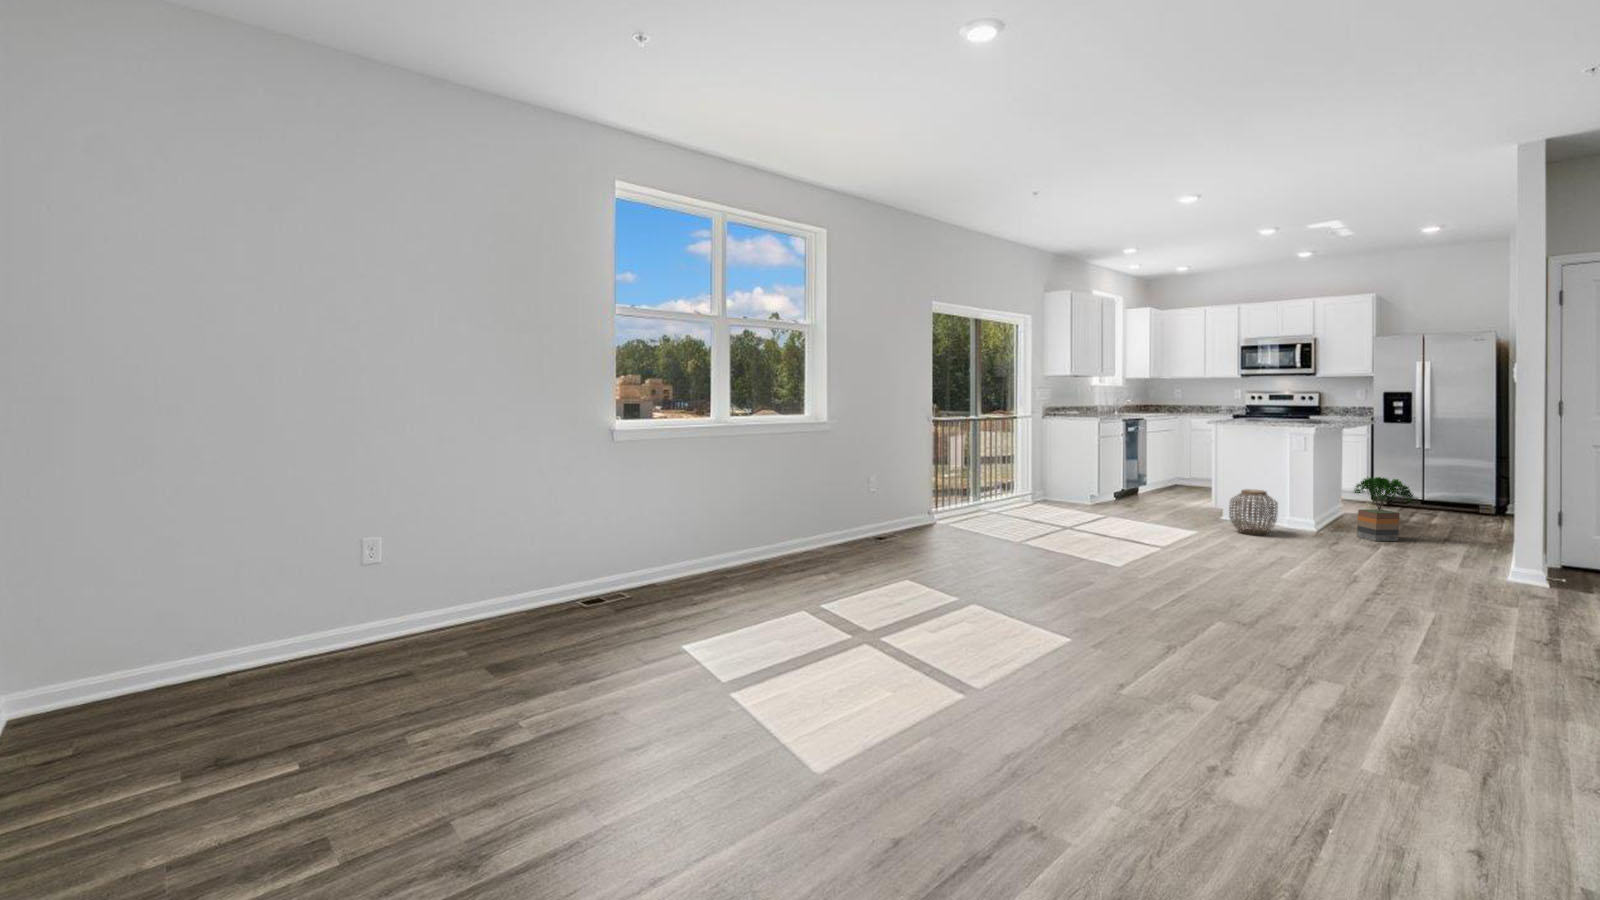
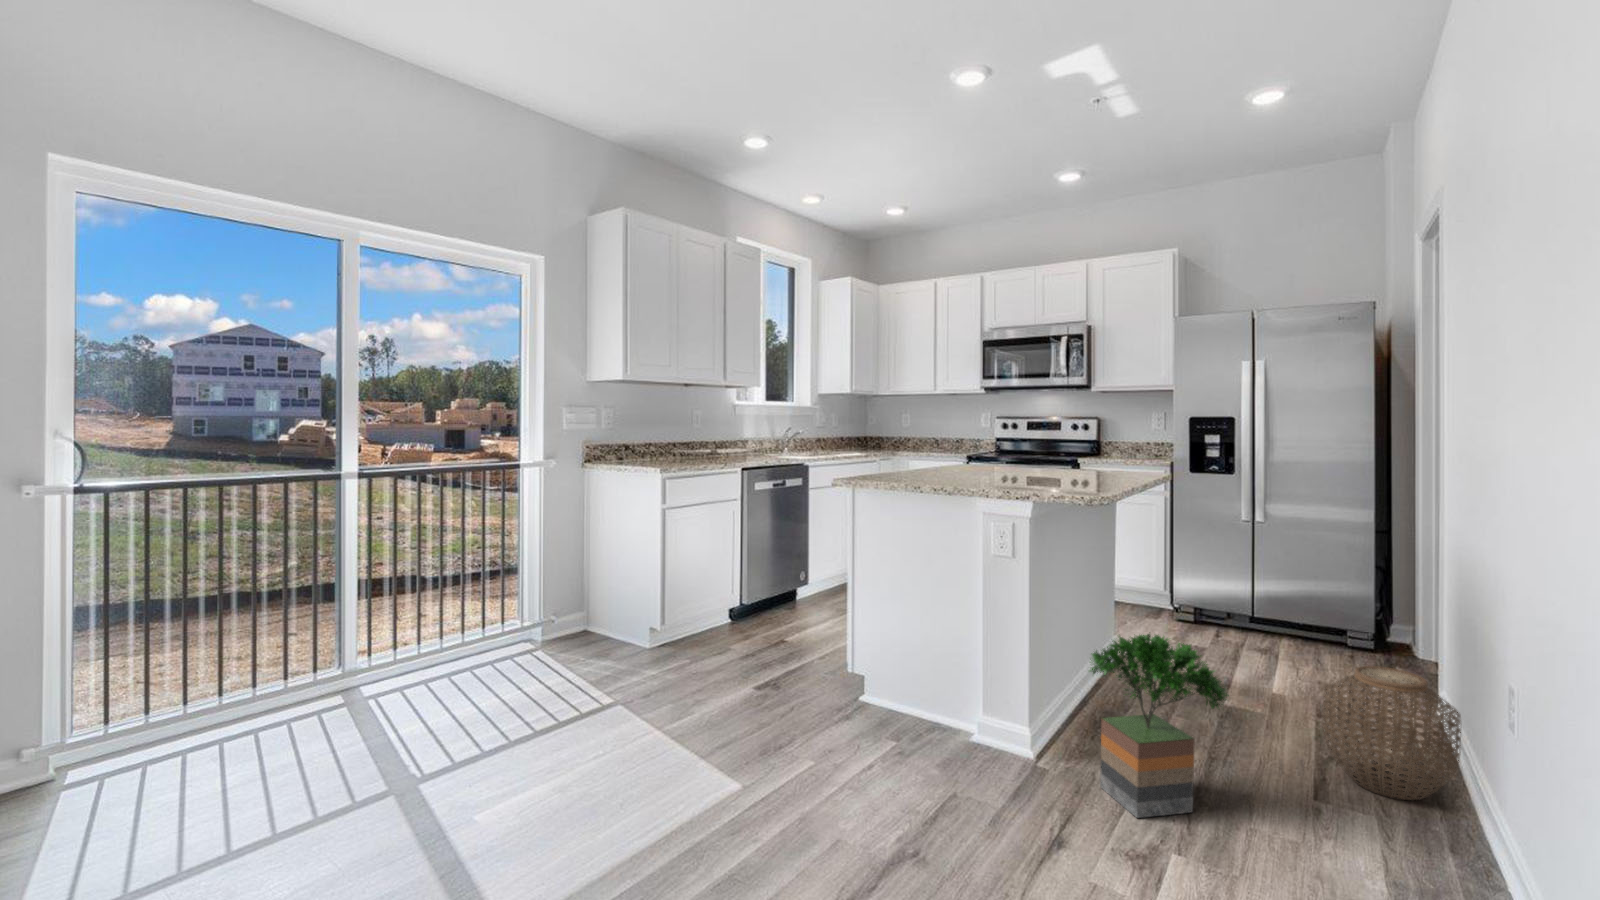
woven basket: present [1229,489,1278,535] -> present [1322,666,1461,800]

